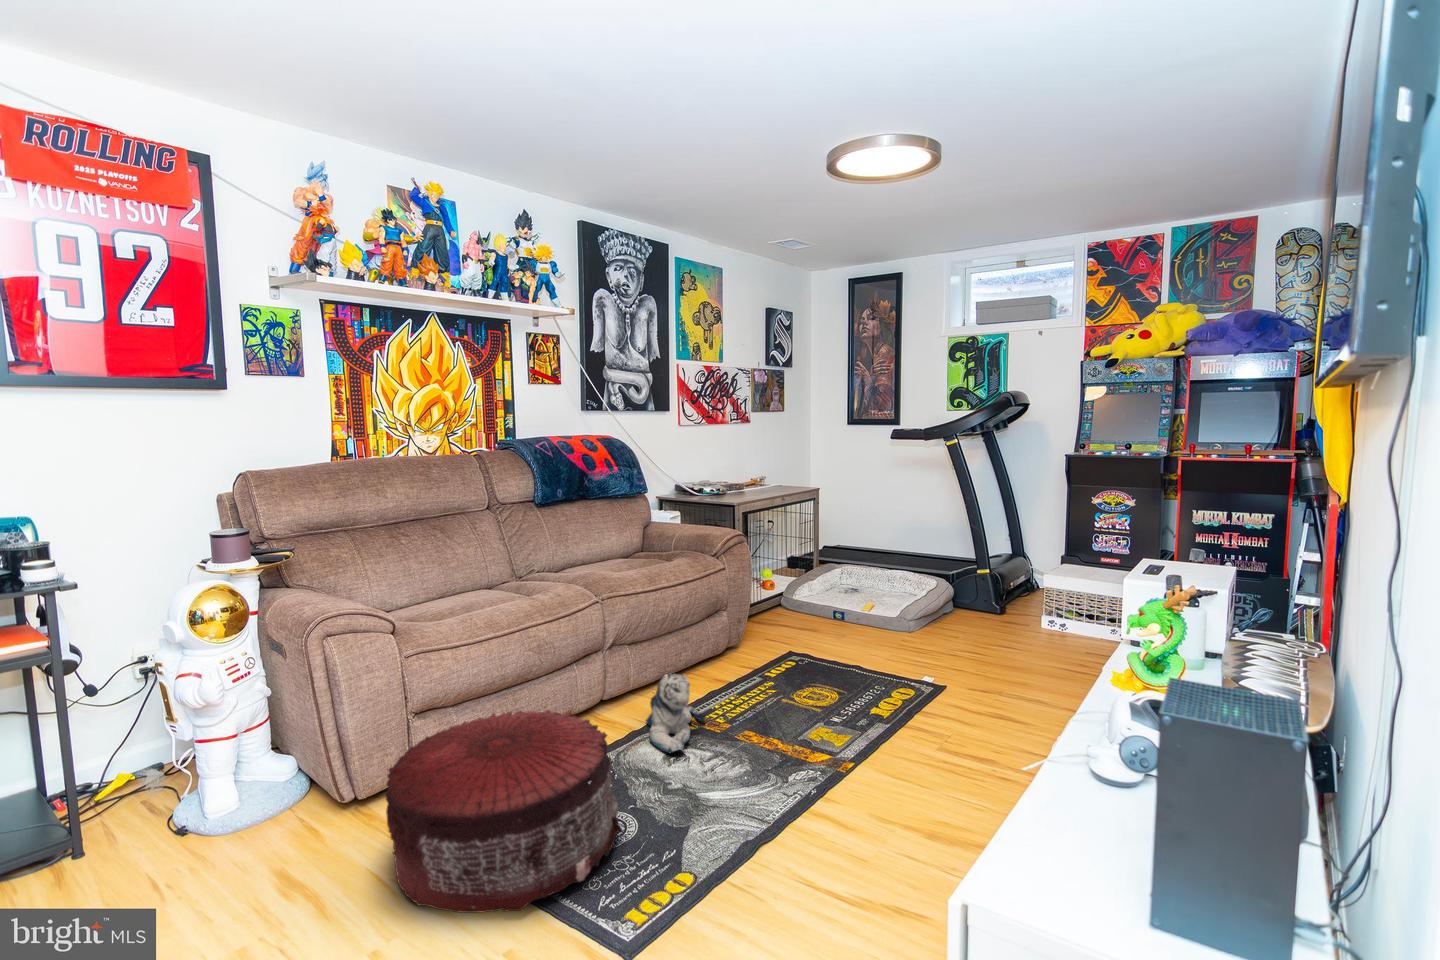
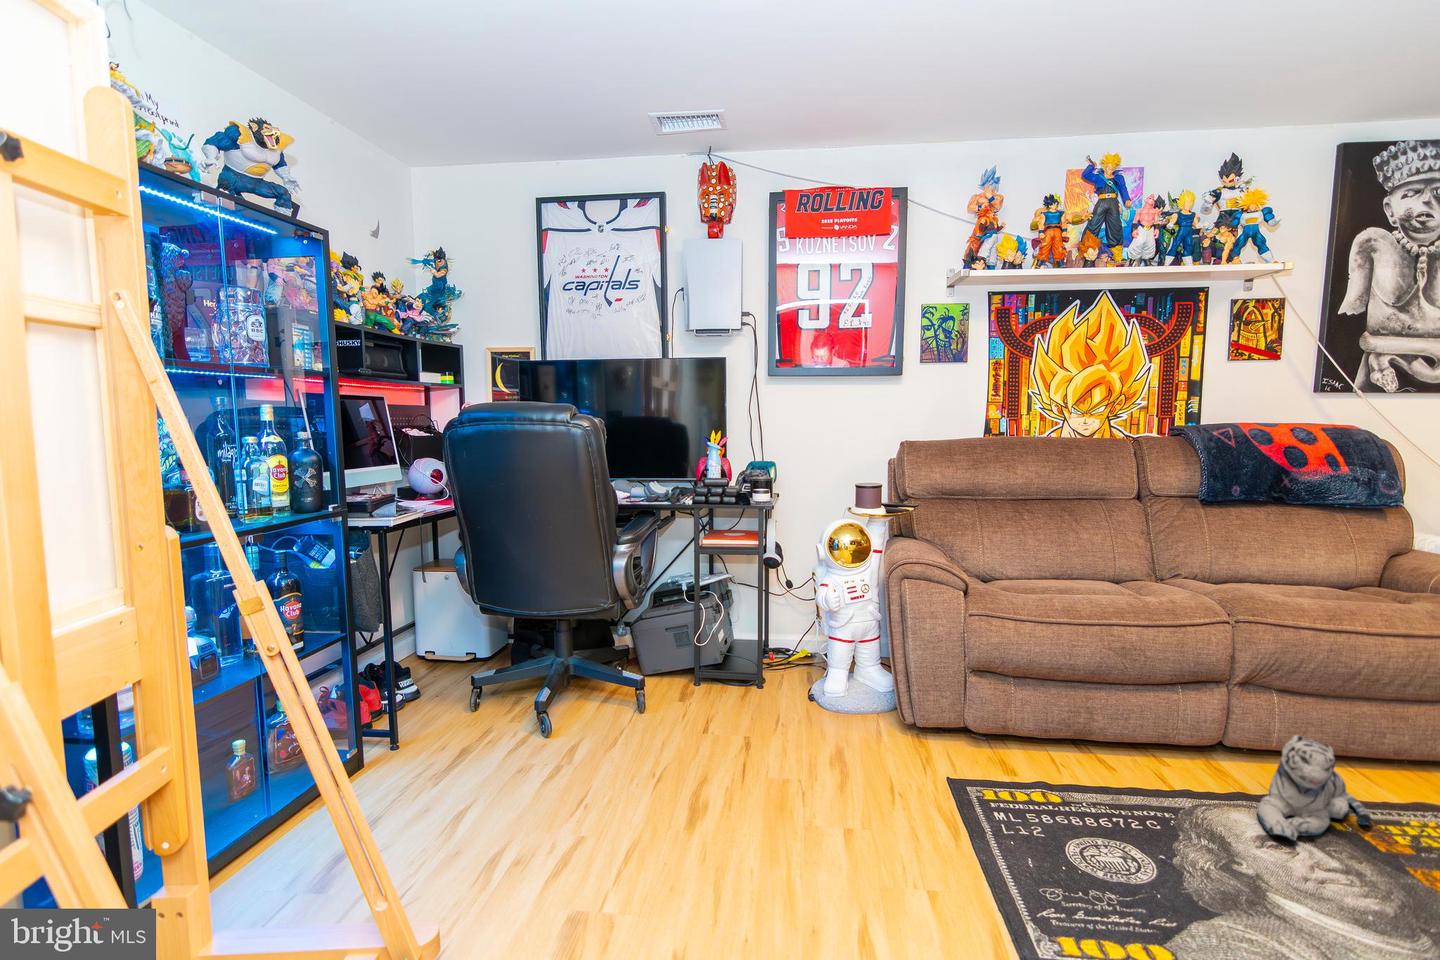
pouf: present [385,710,622,913] -> none [893,689,1128,884]

